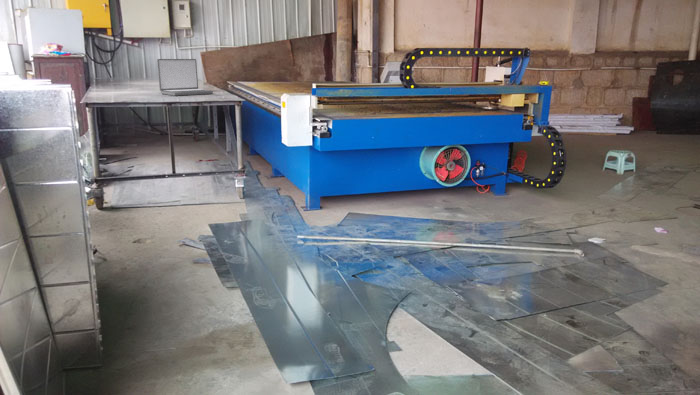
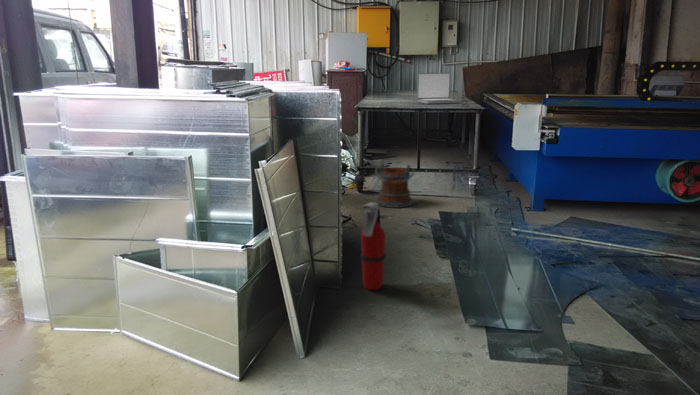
bucket: none [119,171,175,227] -> present [375,164,415,208]
fire extinguisher: none [122,247,163,366] -> present [360,202,385,290]

